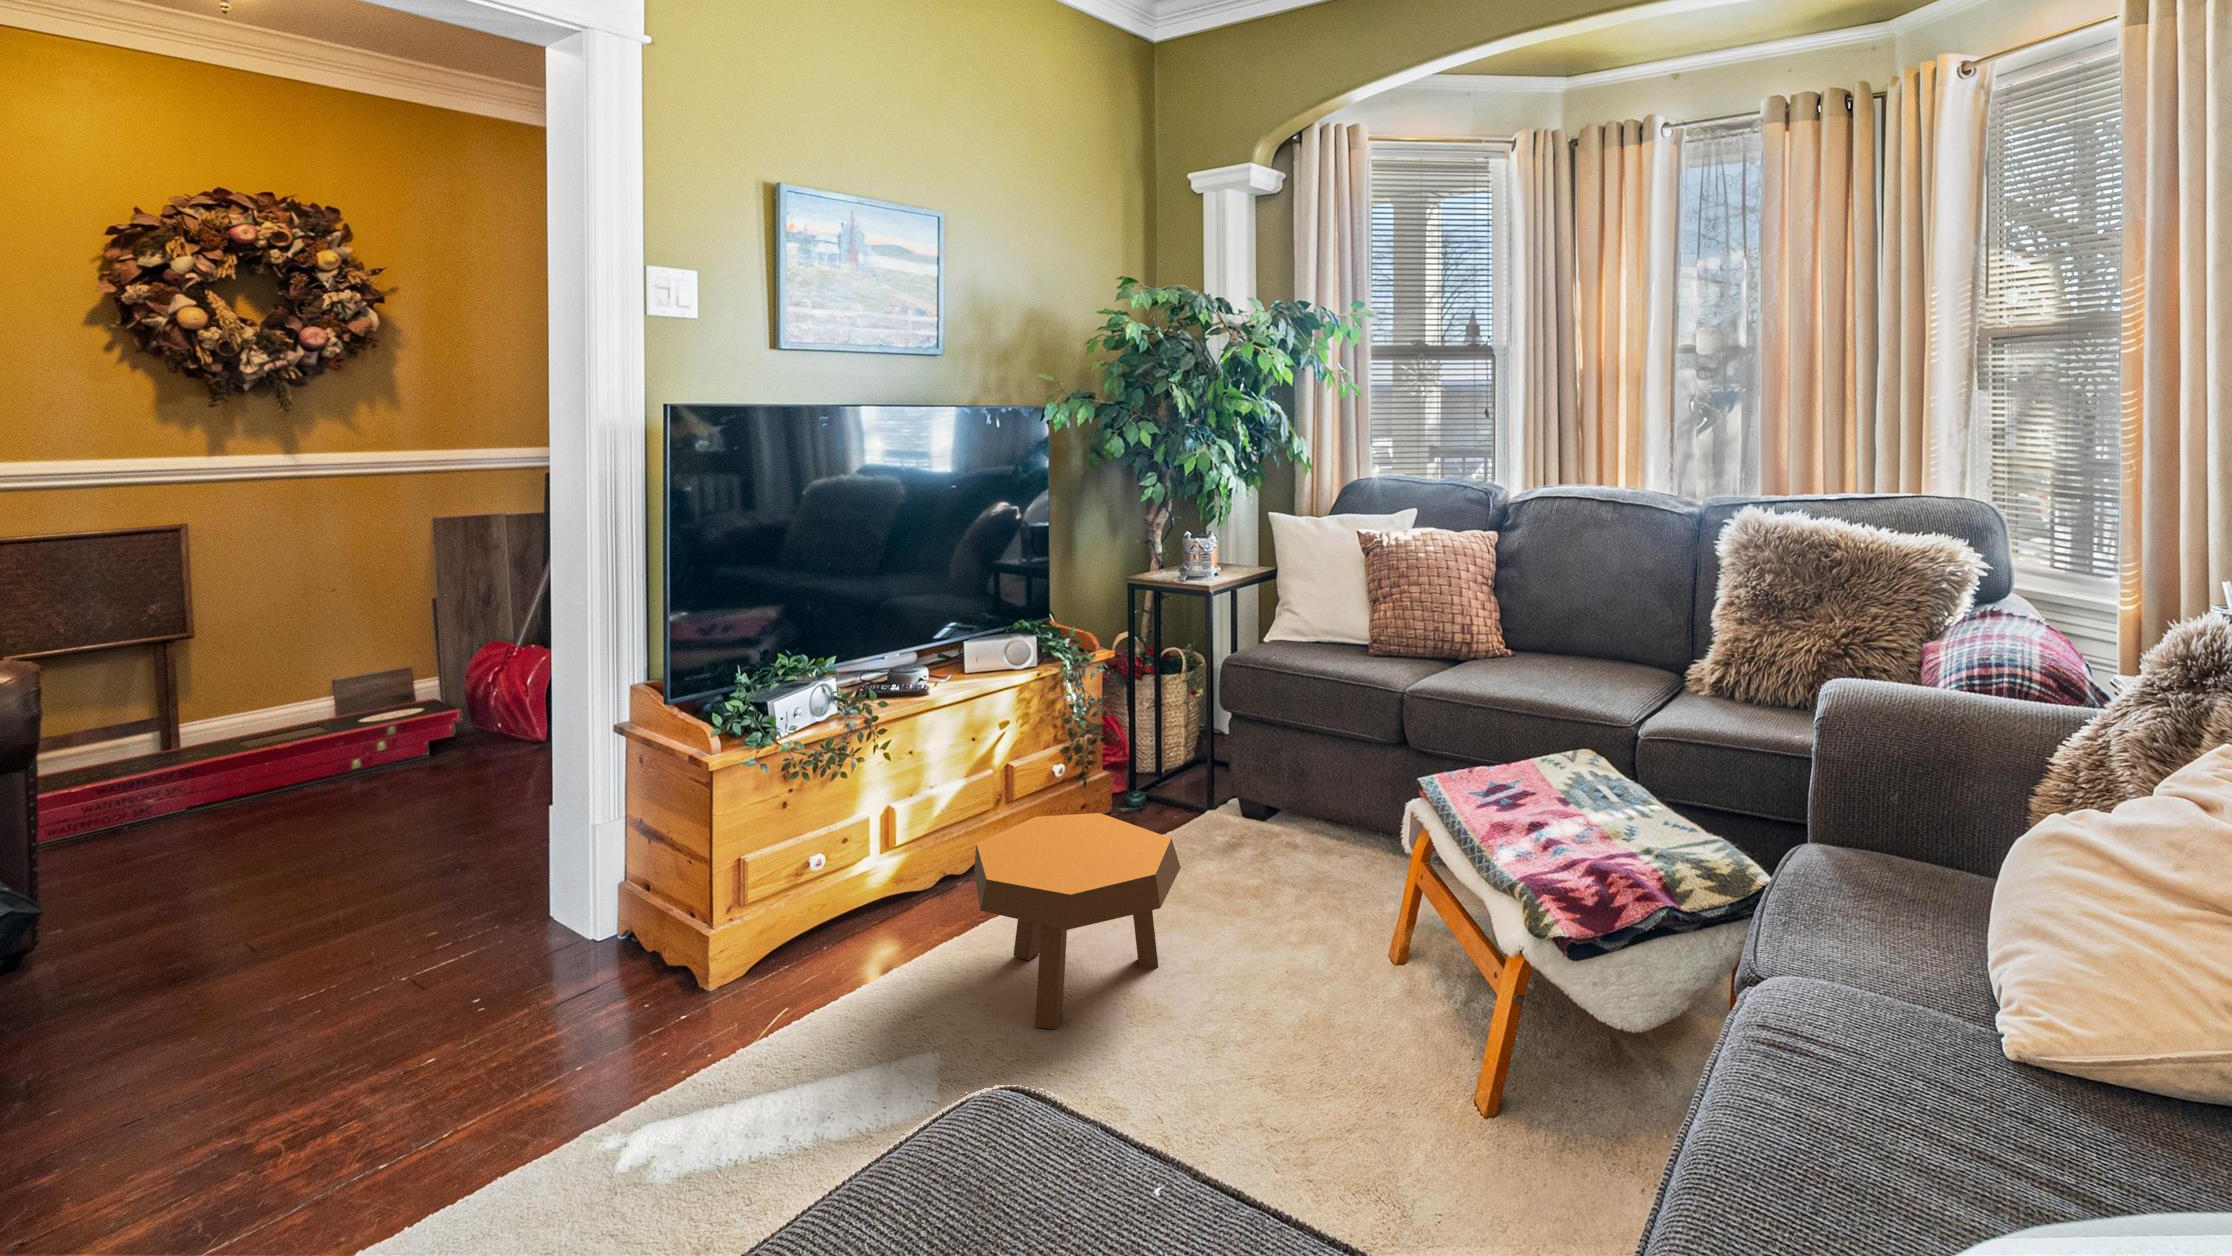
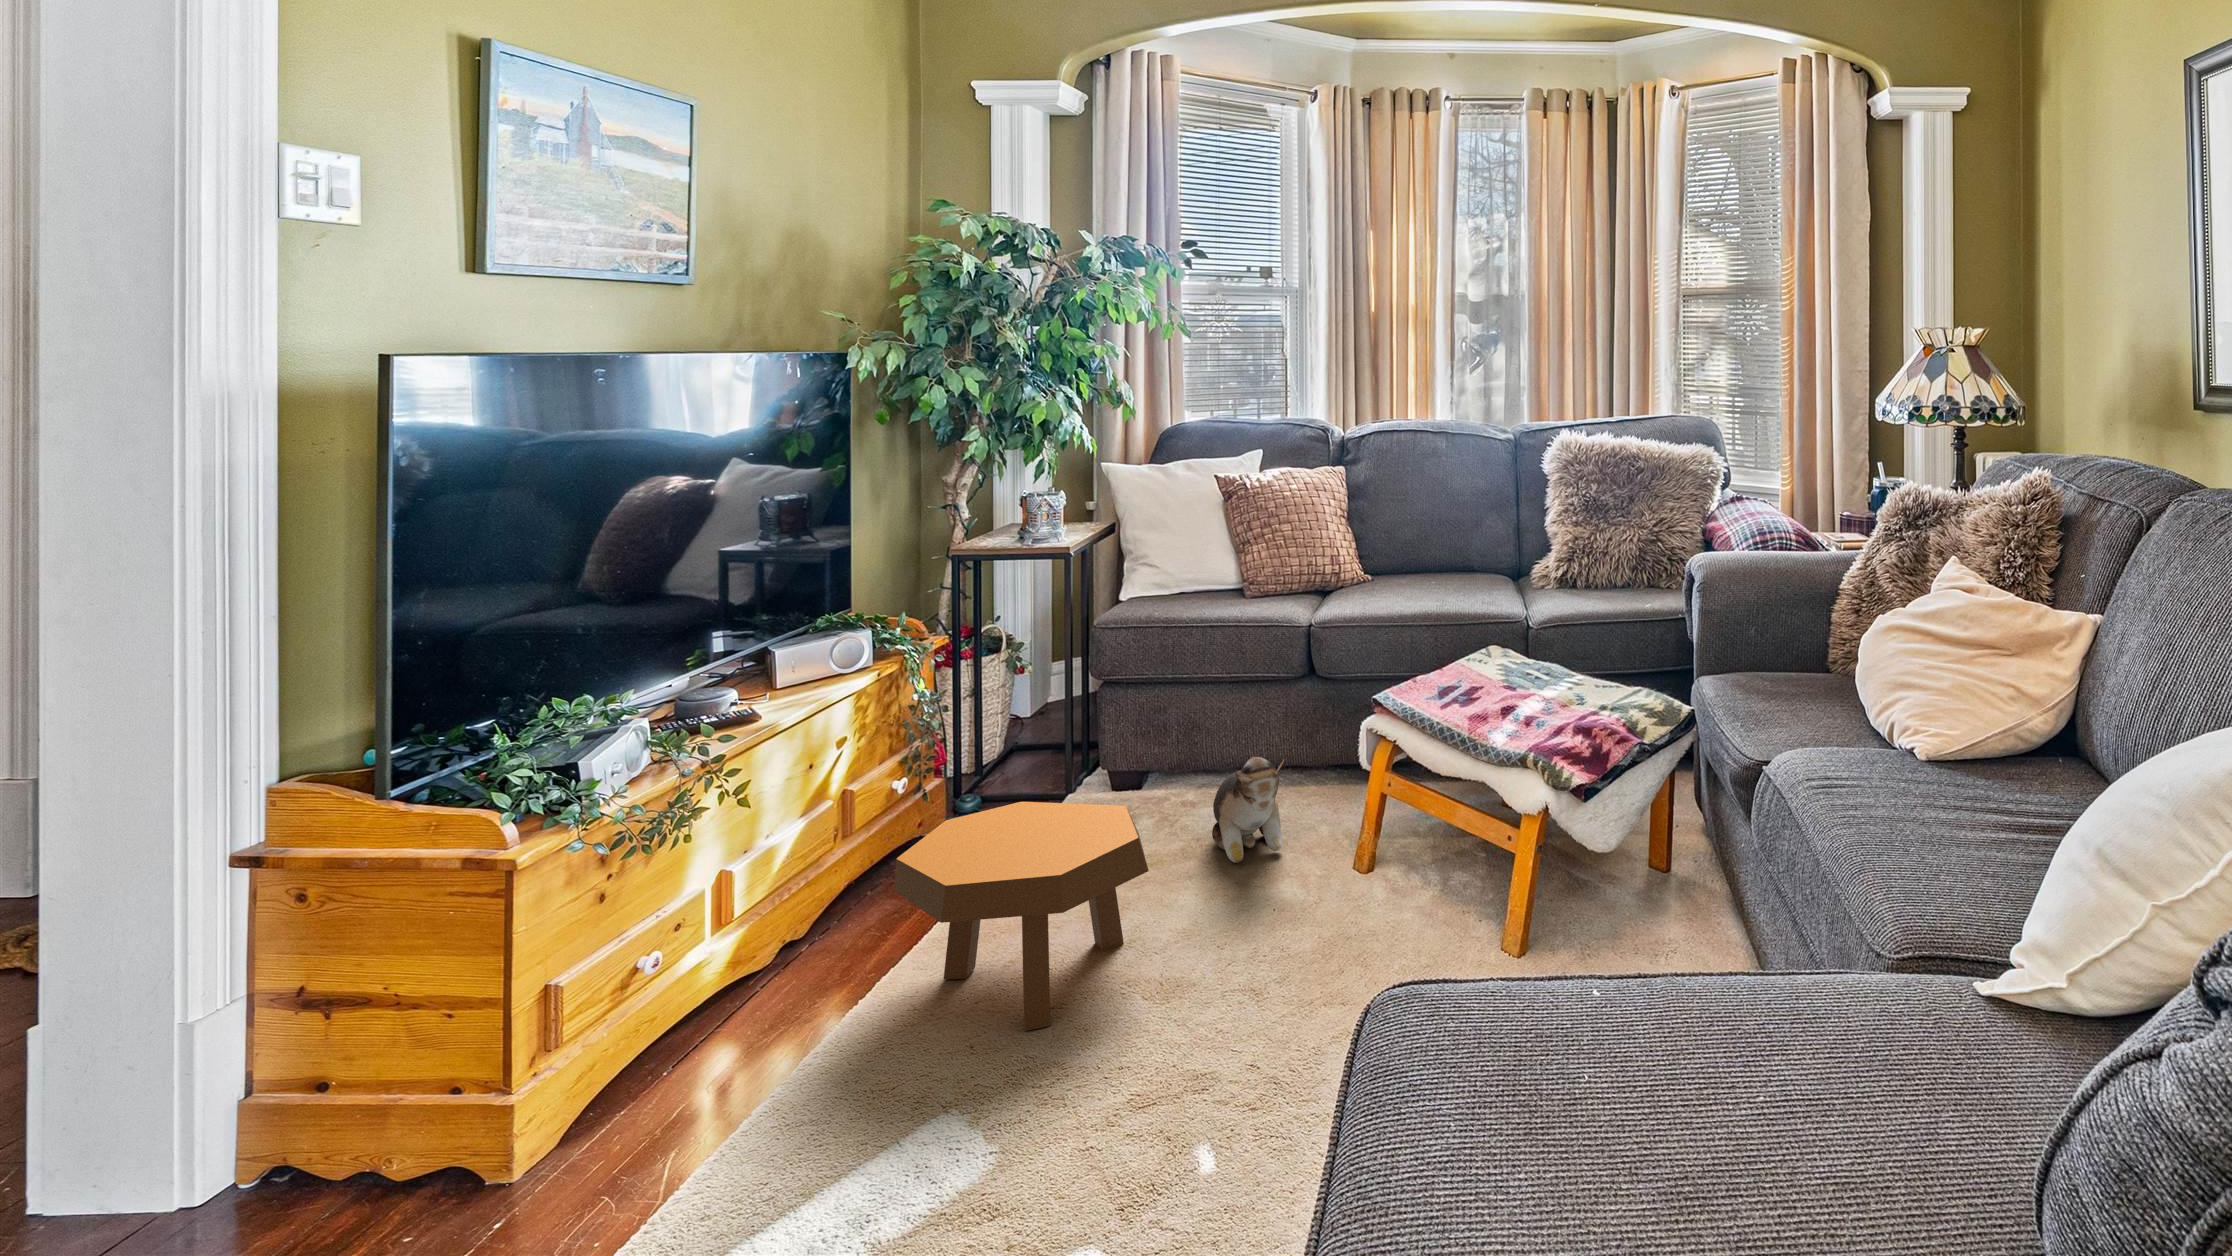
plush toy: none [1288,813,1347,913] -> present [1212,757,1284,863]

